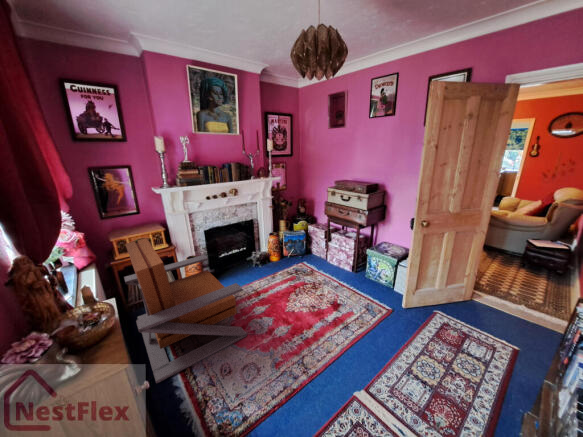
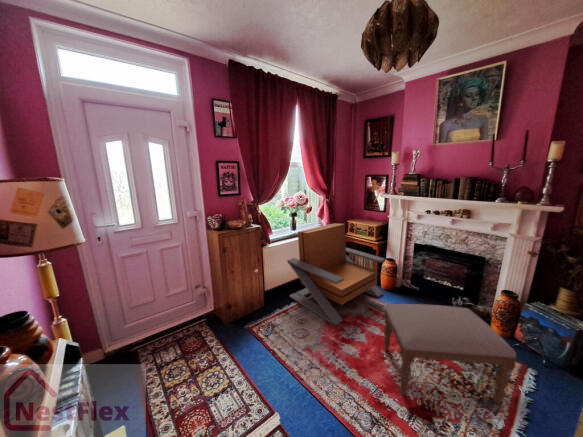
ottoman: none [279,248,328,313] -> present [384,304,517,405]

